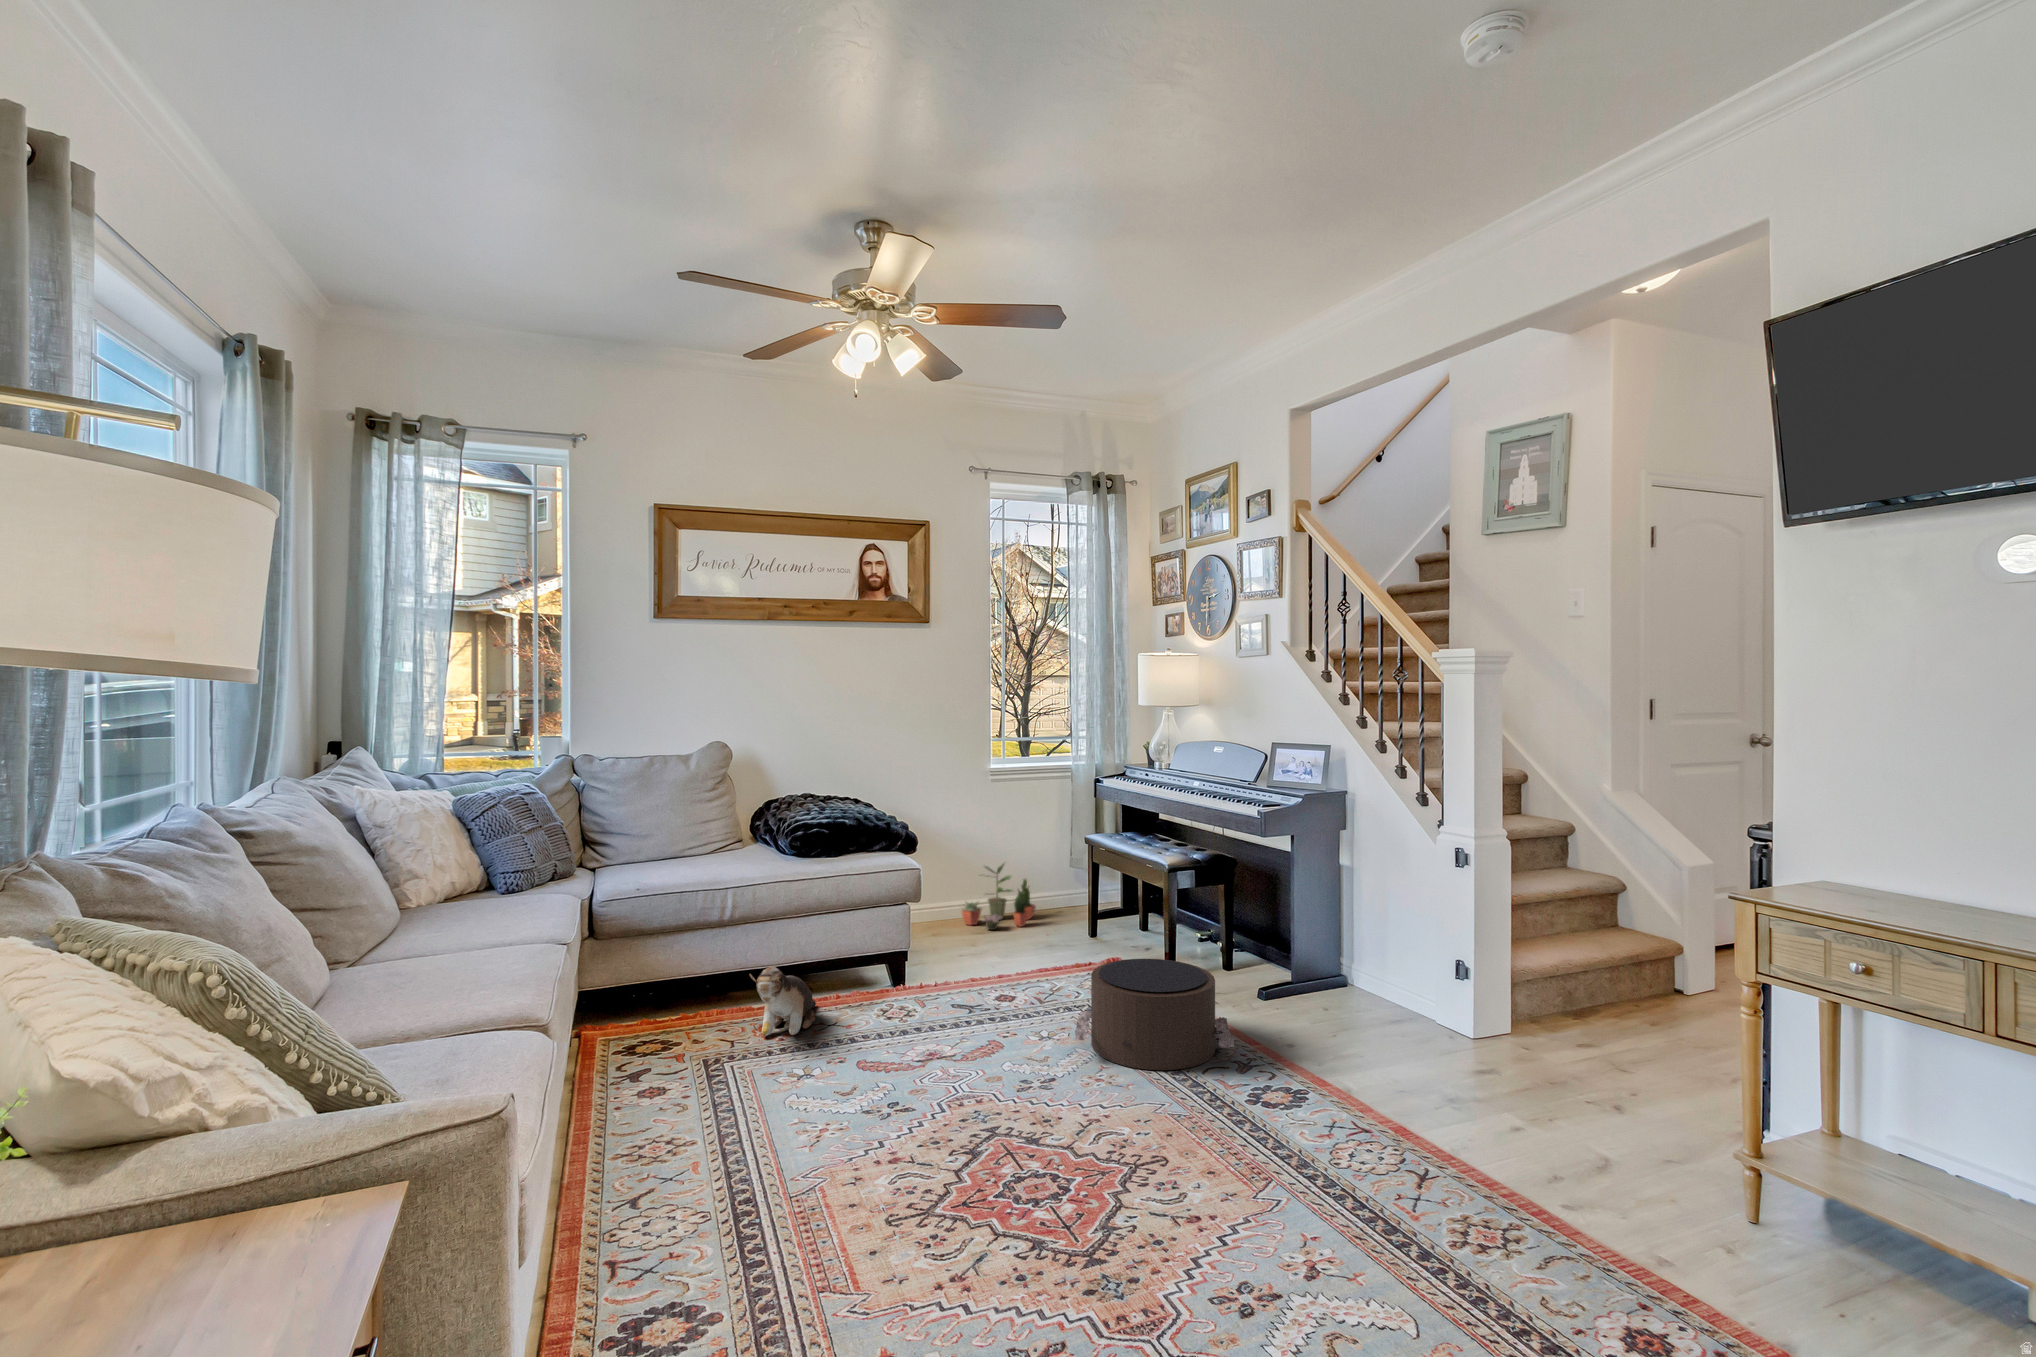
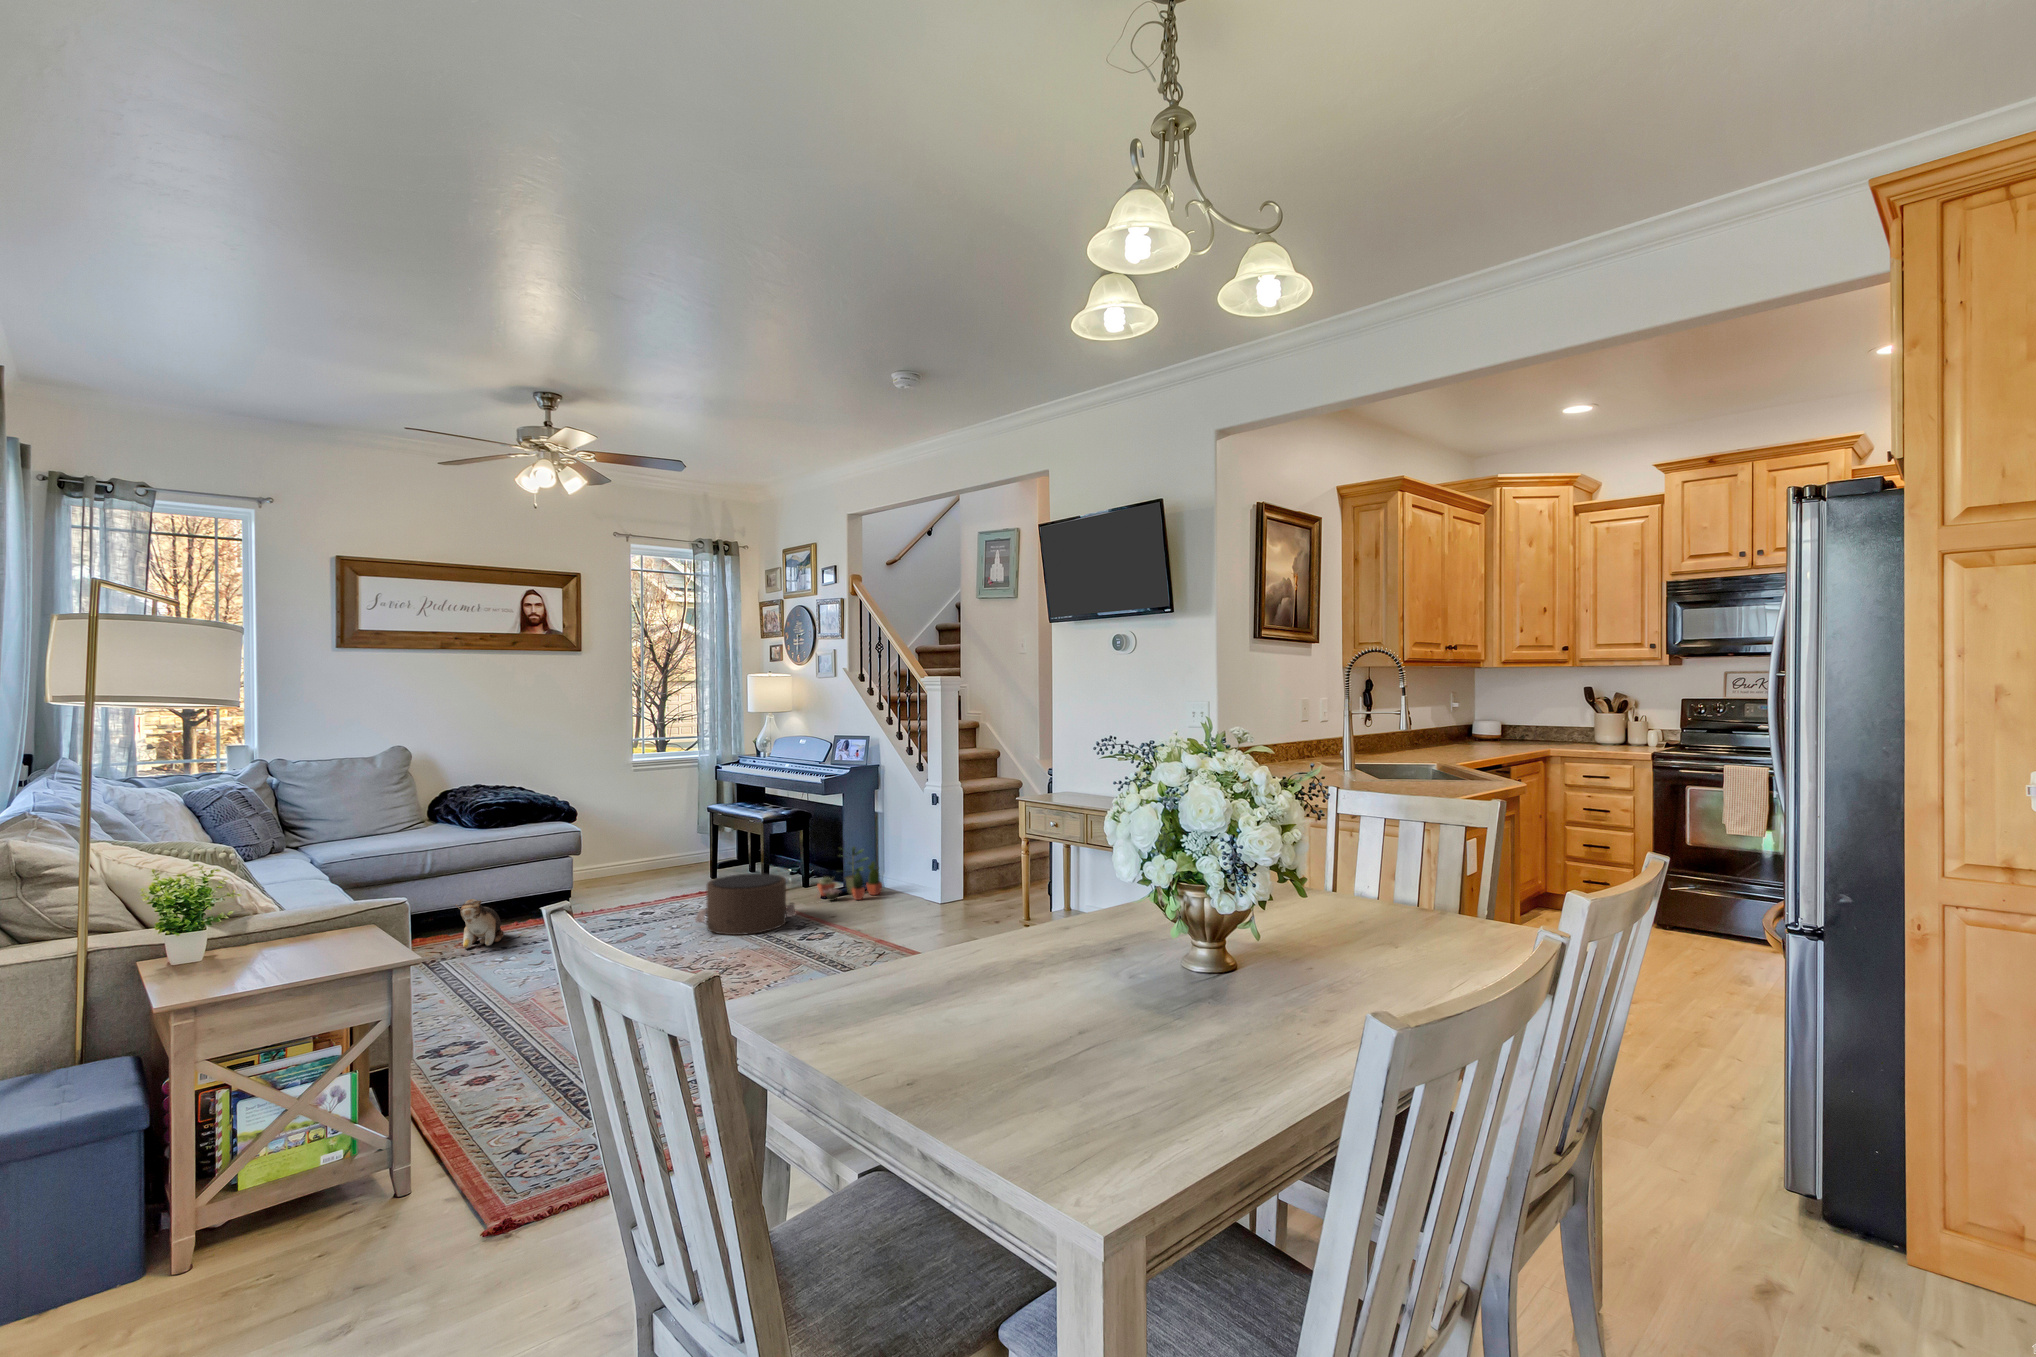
potted plant: present [961,864,1036,930] -> present [817,847,882,901]

